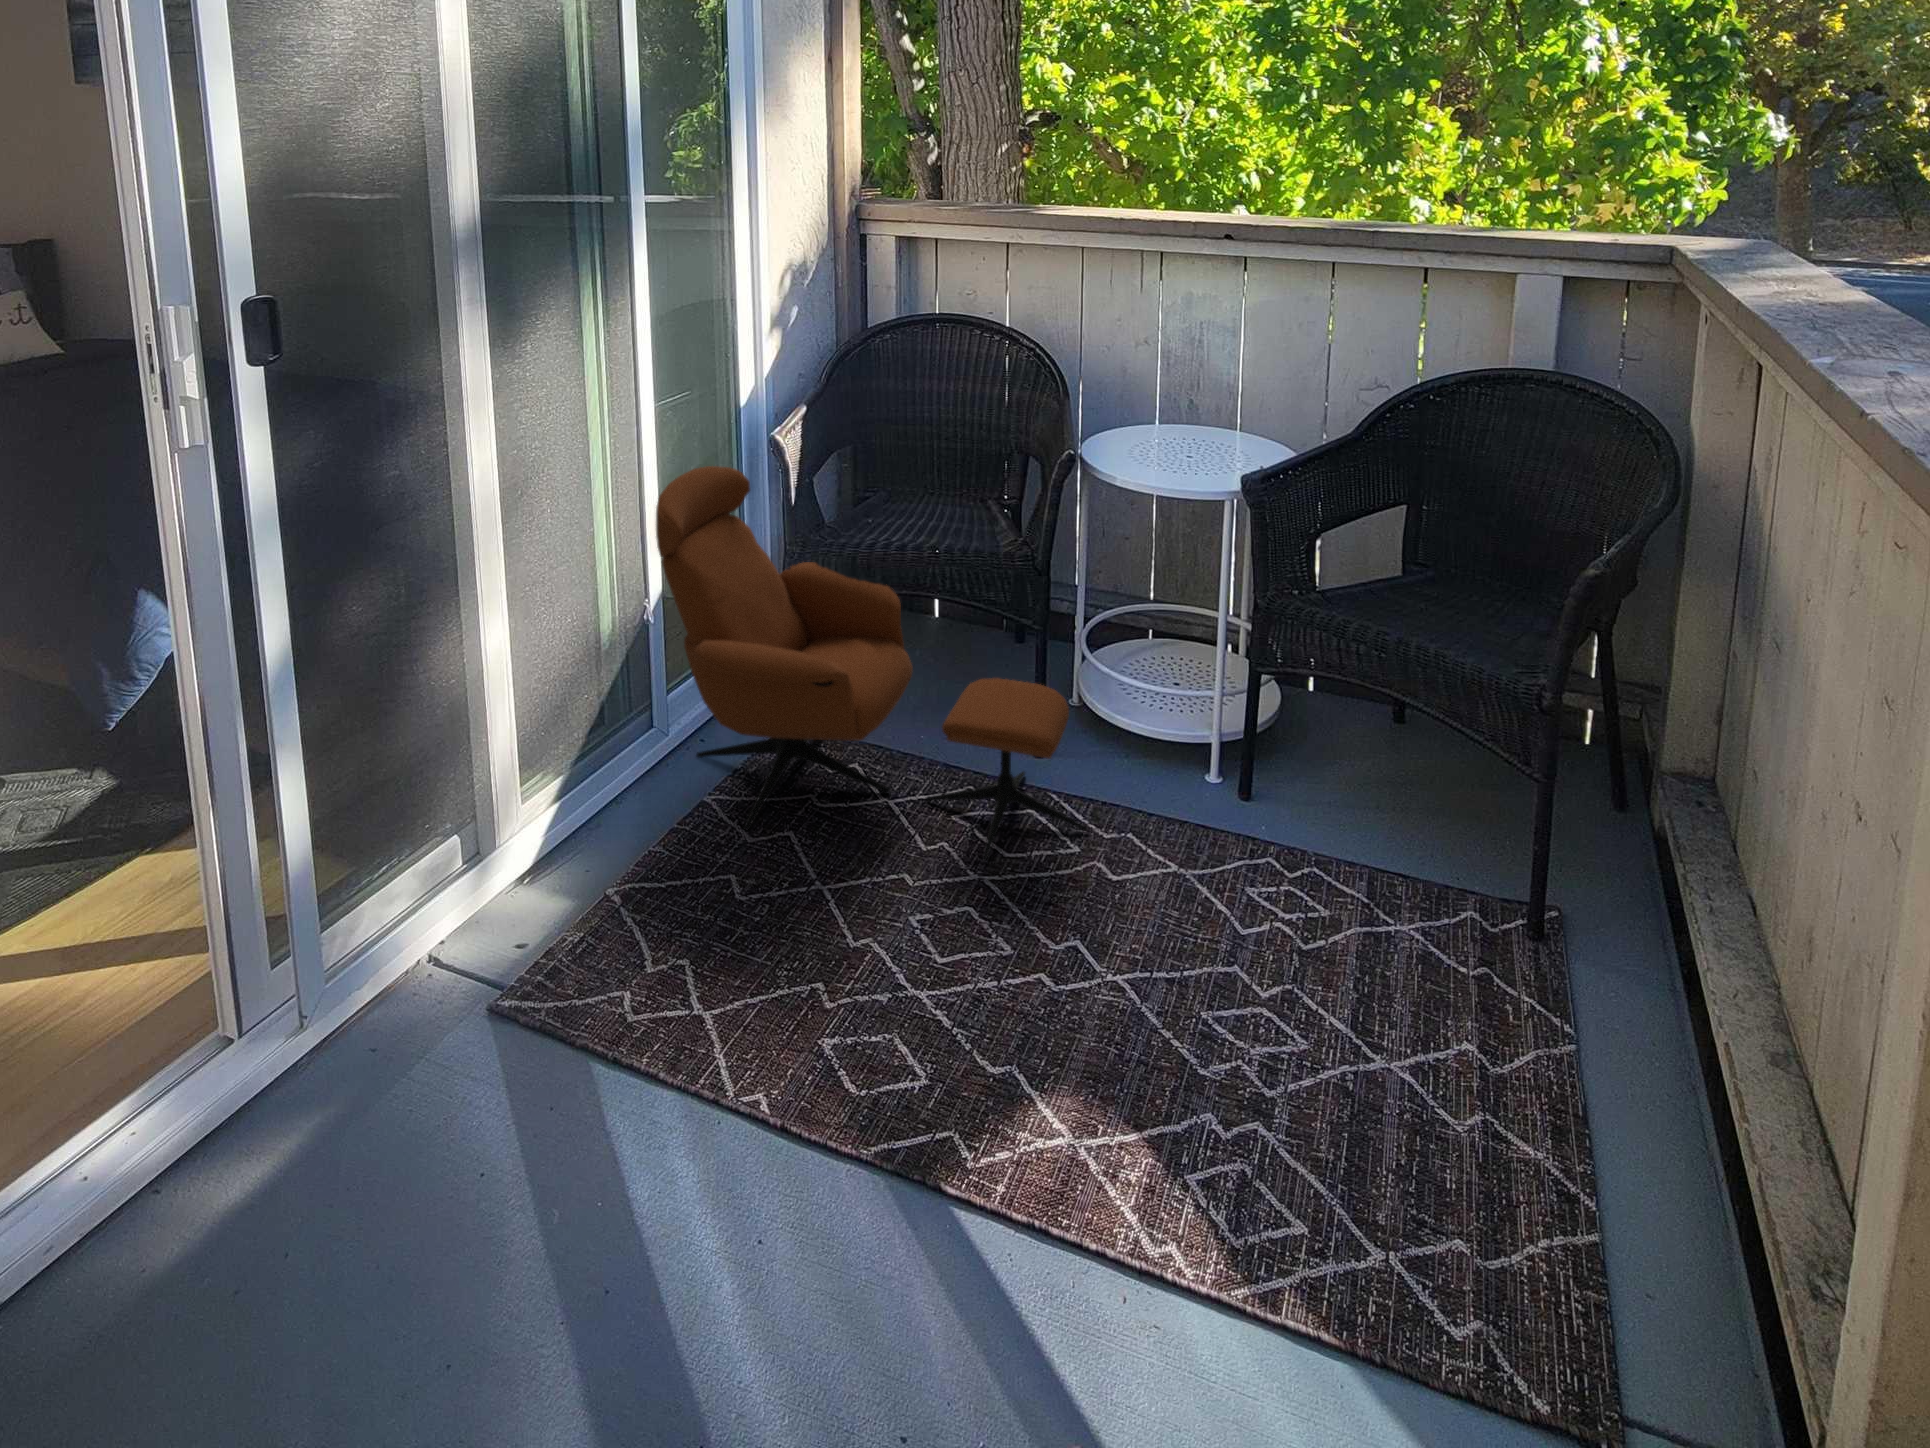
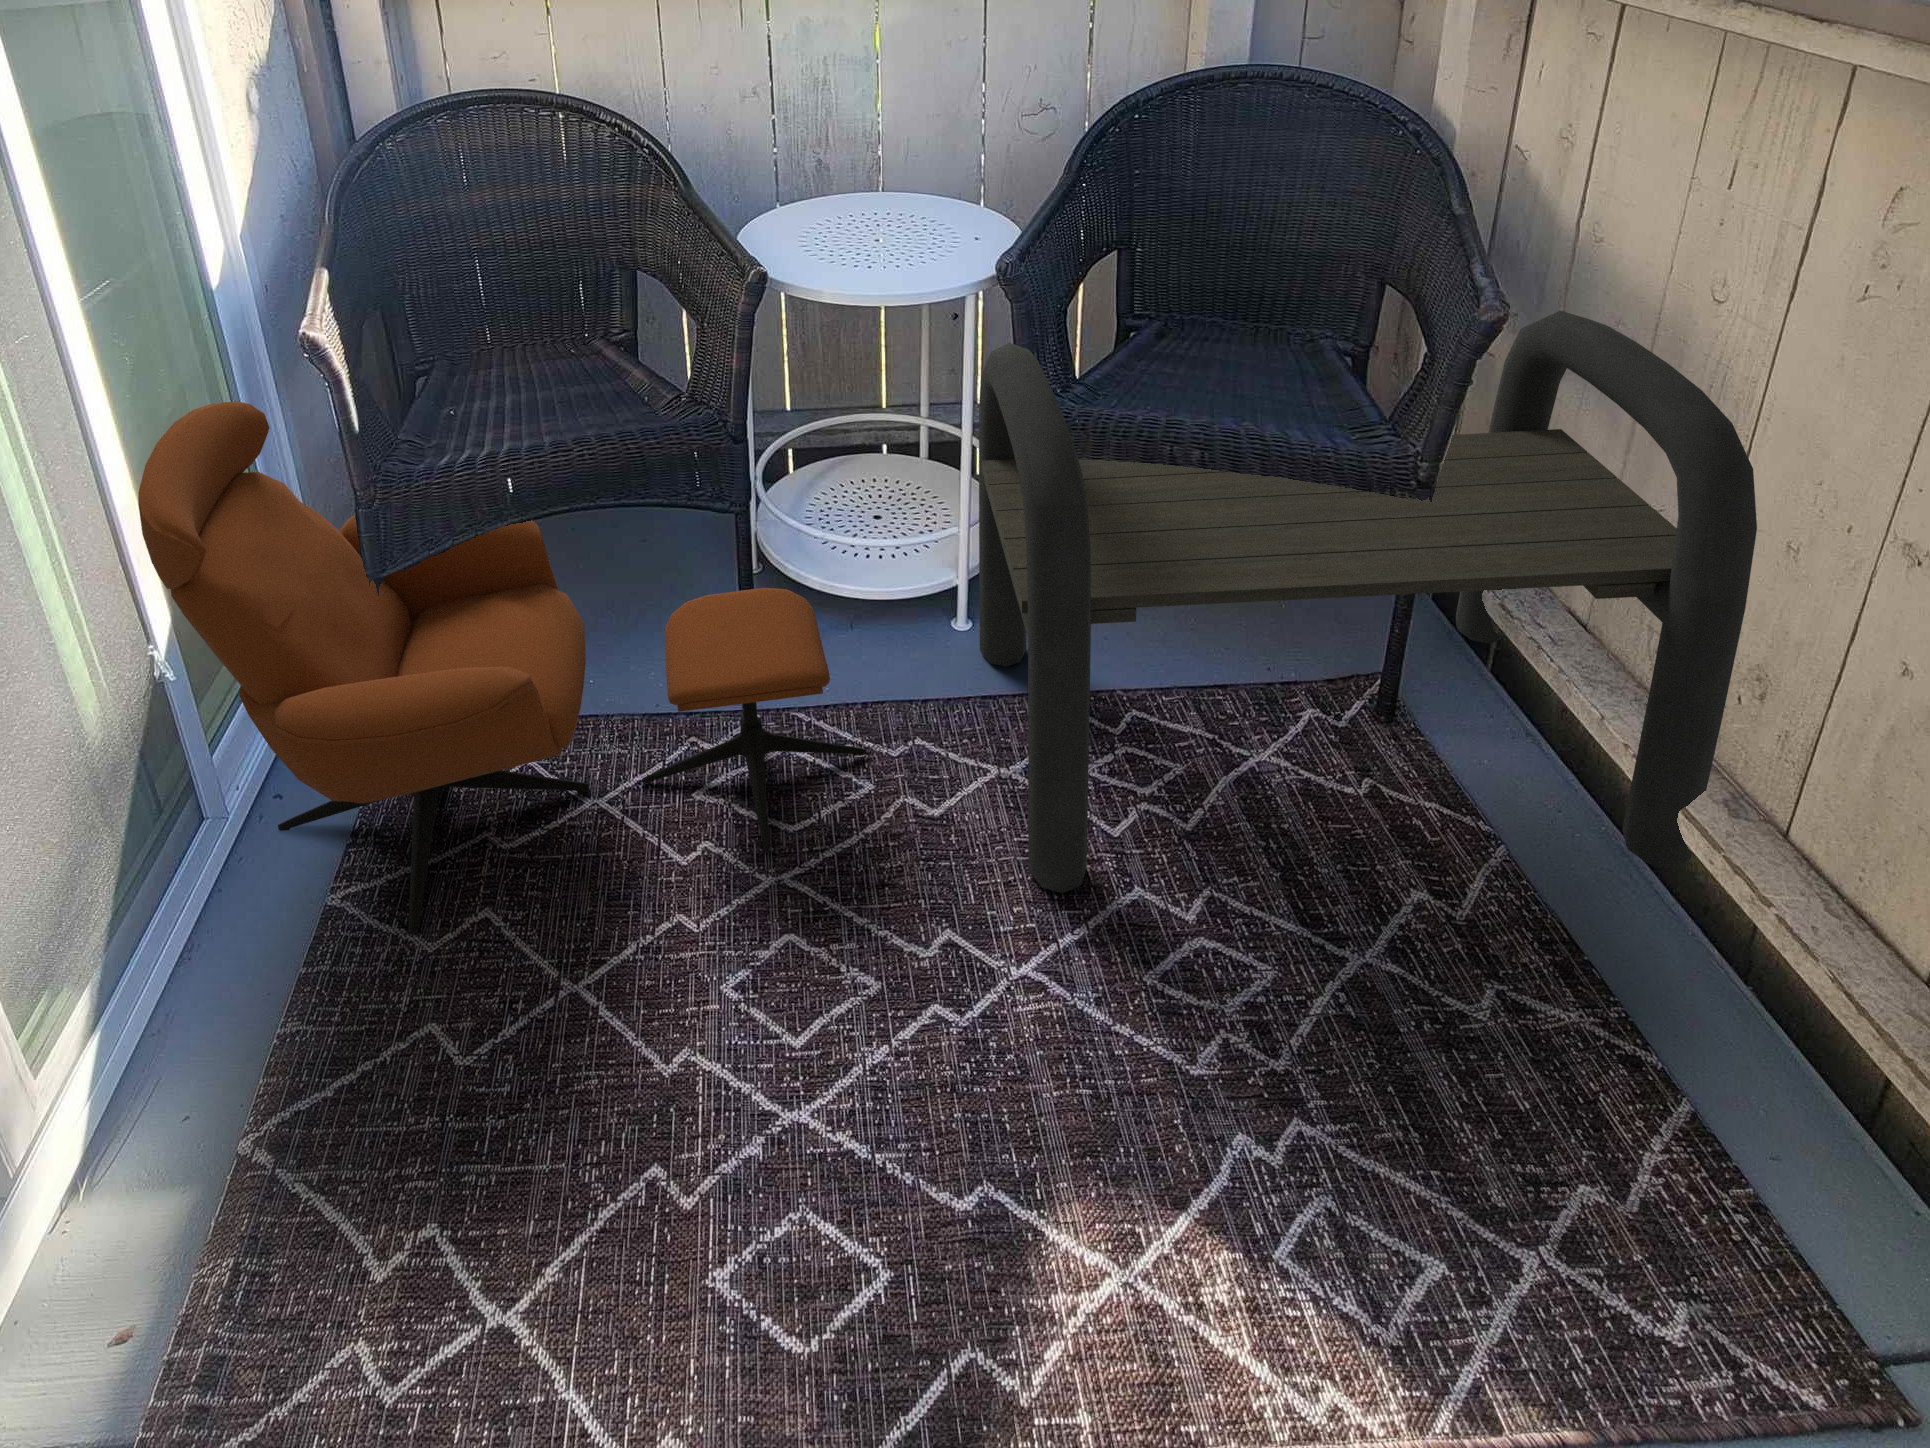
bench: none [1159,539,1773,1108] -> present [979,311,1757,893]

